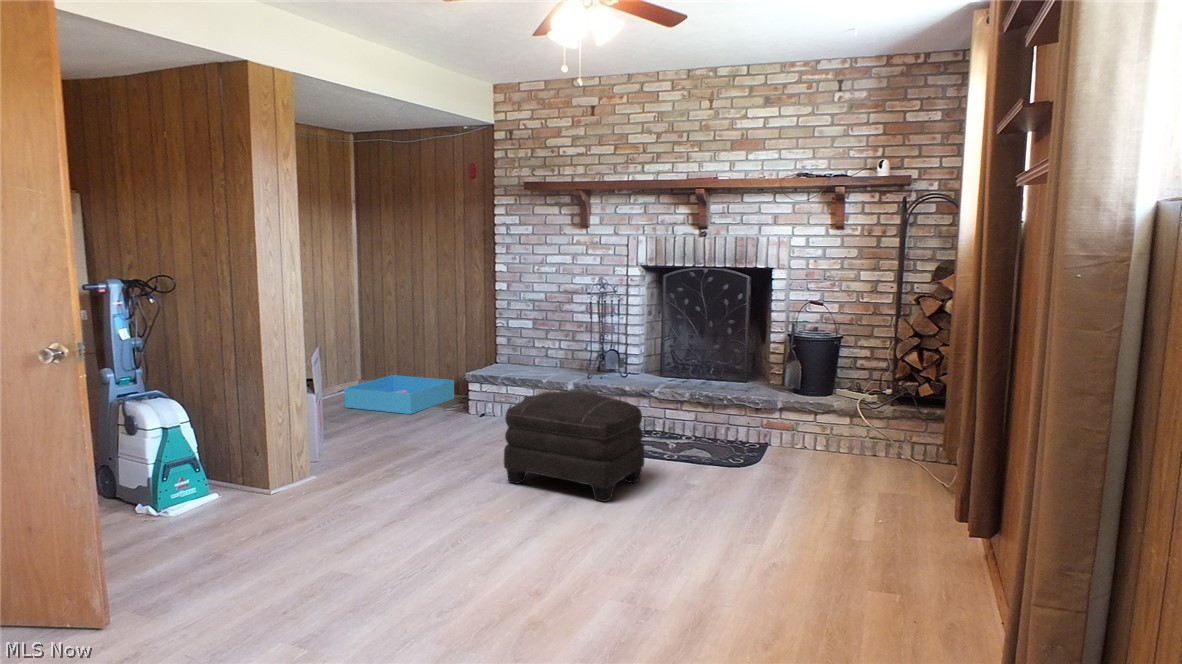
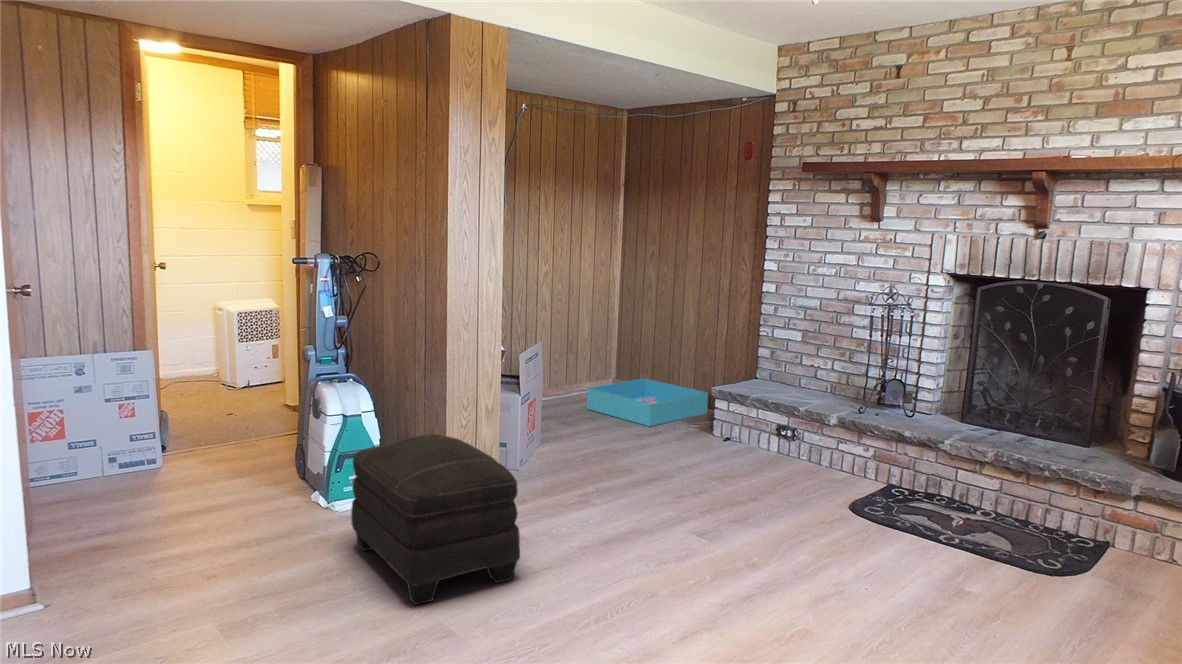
ottoman: present [504,391,645,502] -> present [351,434,520,605]

